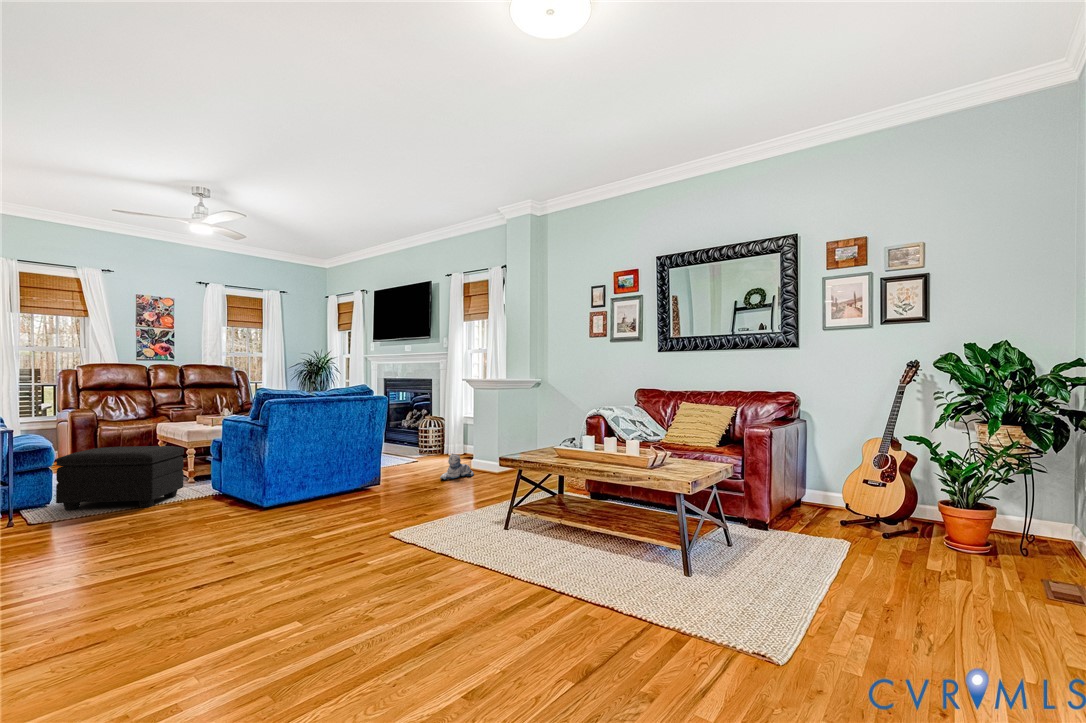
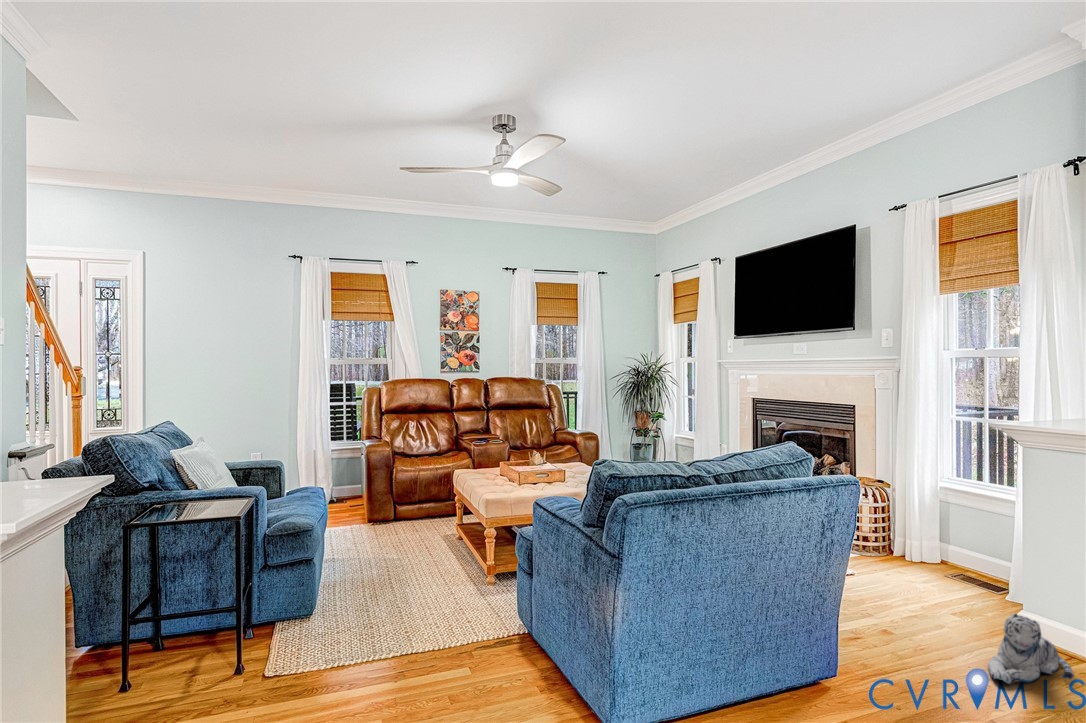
footstool: present [56,446,184,510] -> none [308,526,480,659]

